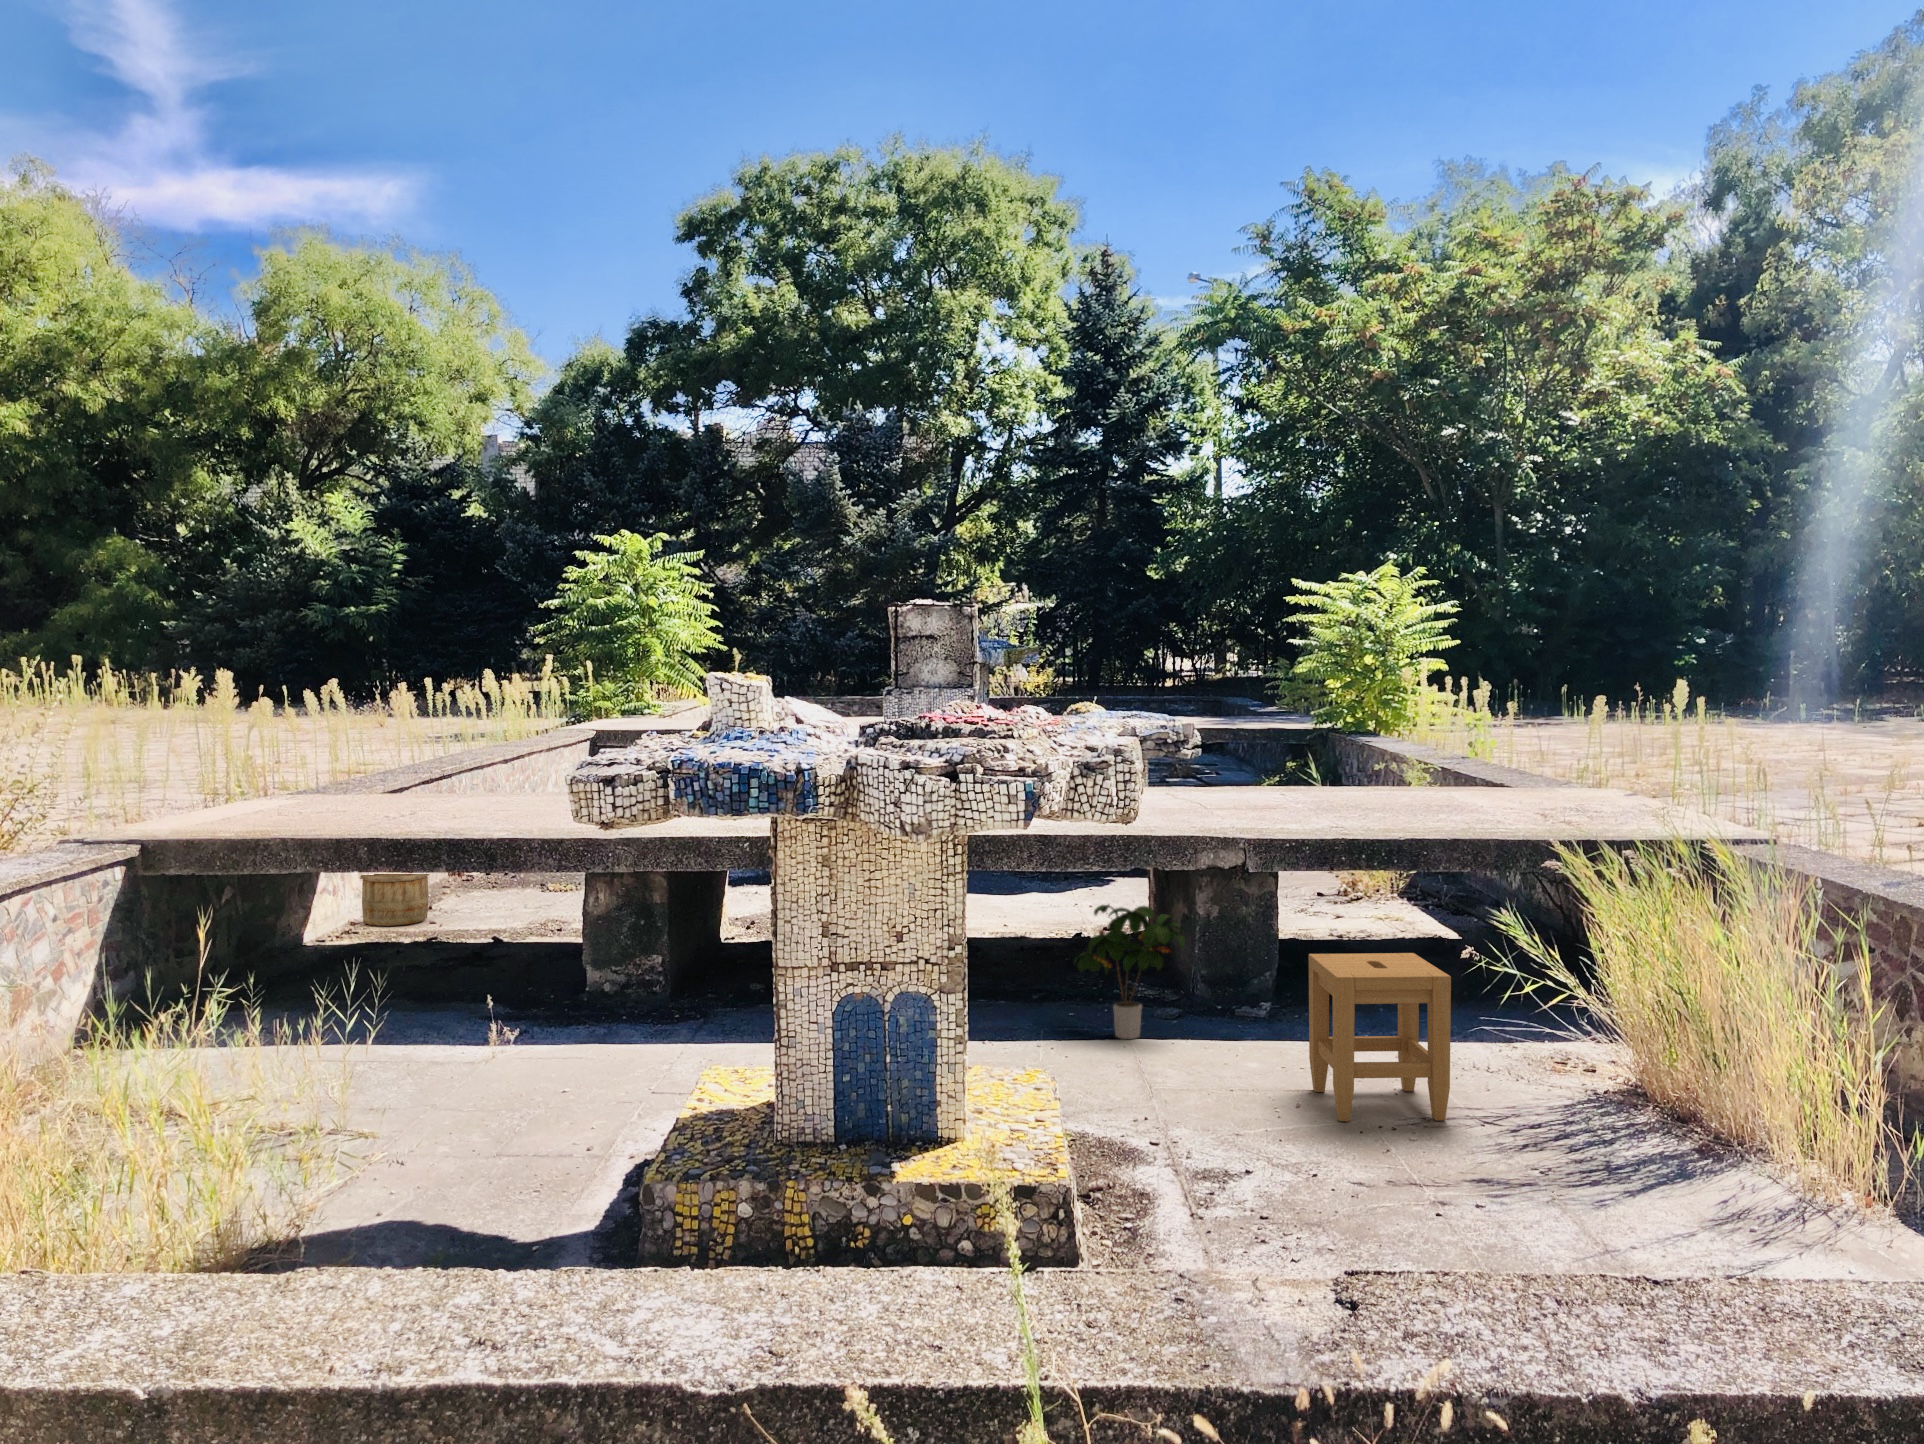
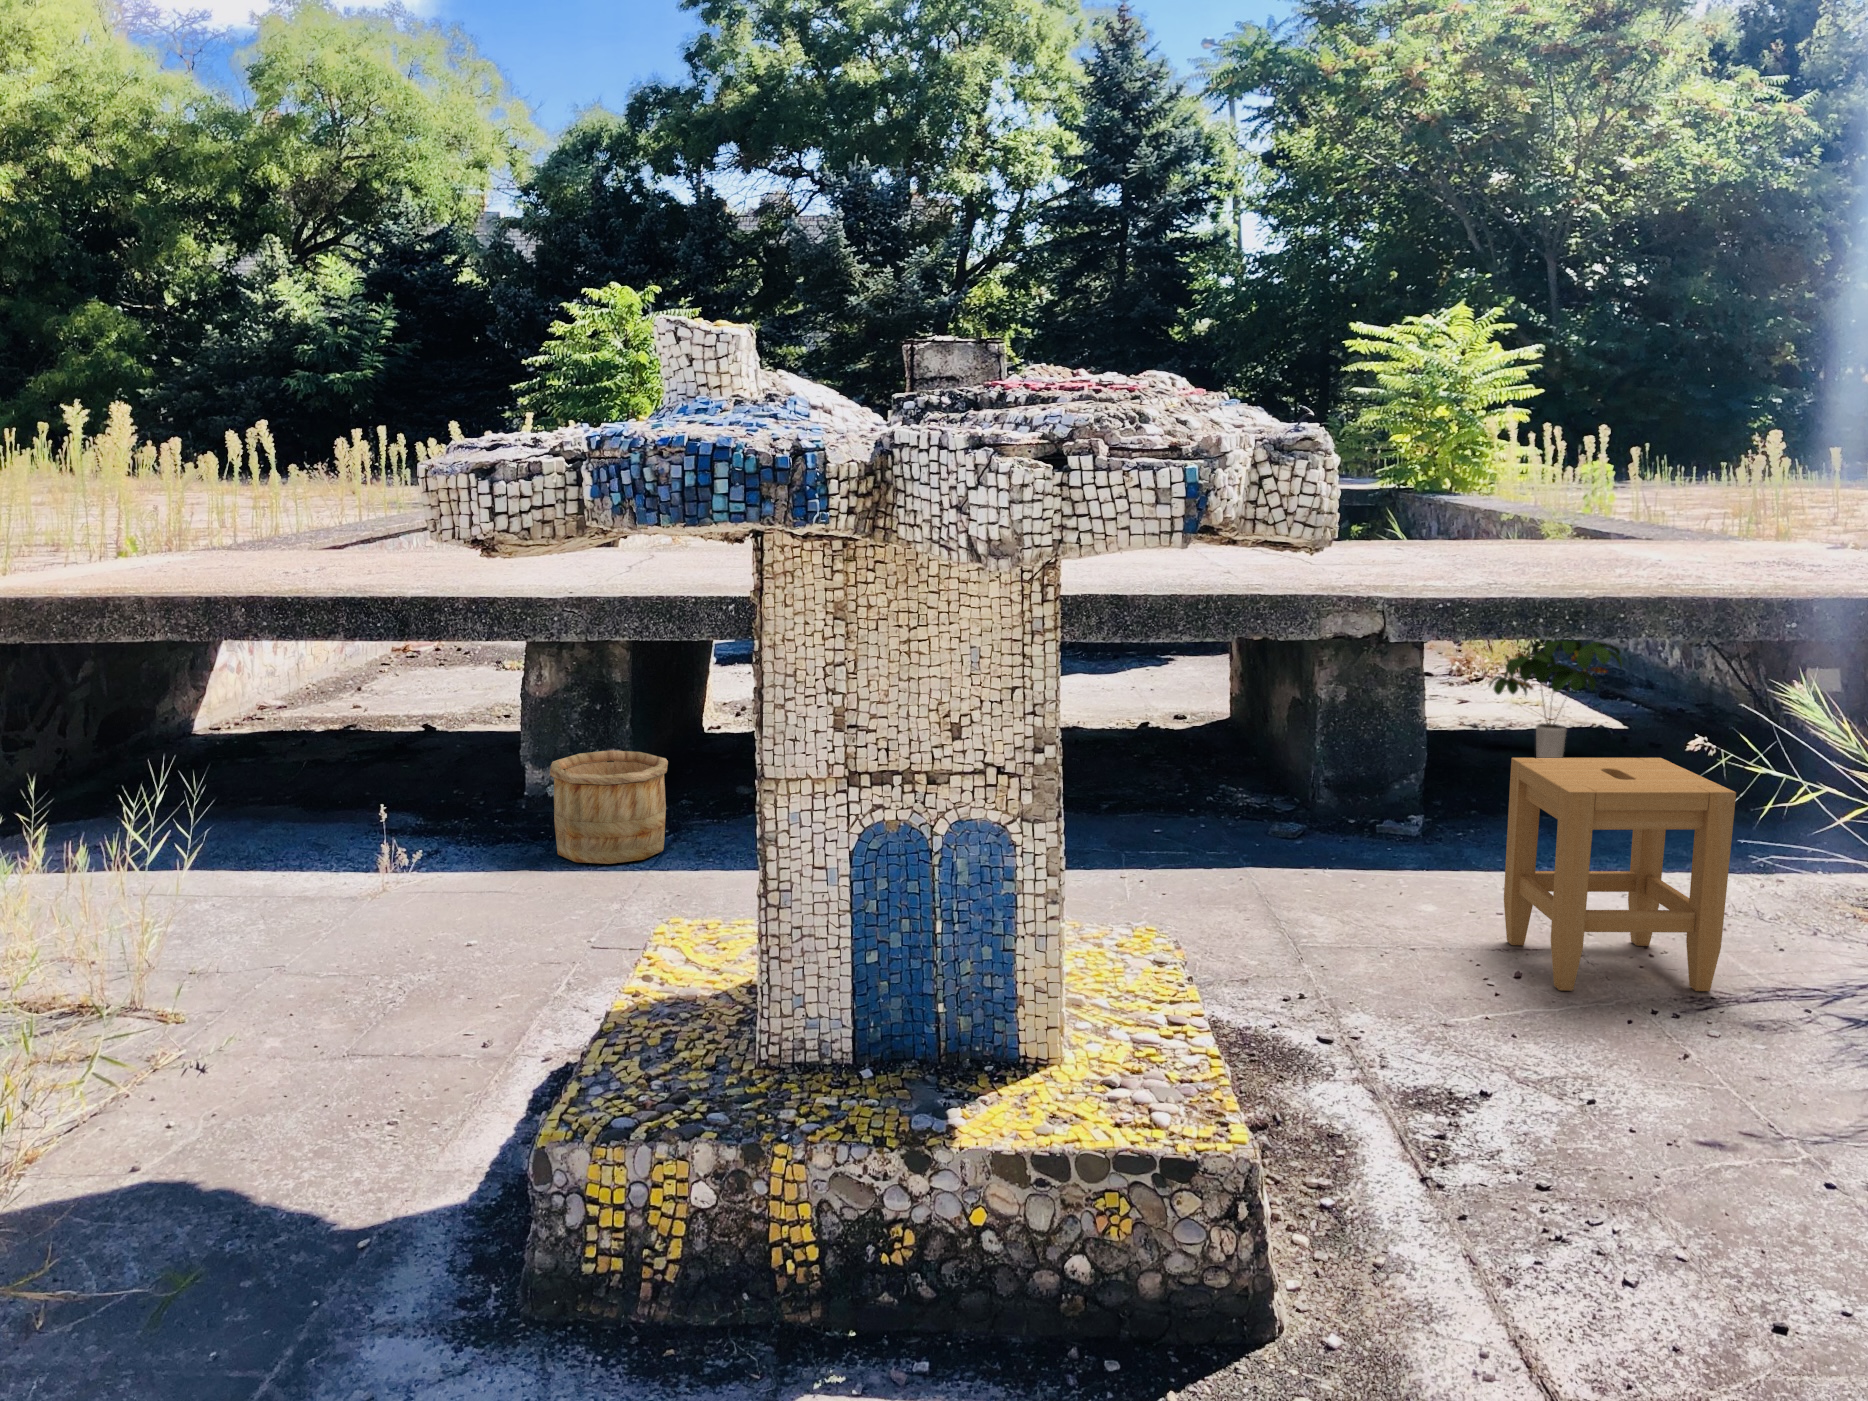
wooden bucket: present [360,874,429,926] -> present [550,750,668,864]
potted plant: present [1074,905,1185,1039] -> present [1489,641,1622,758]

